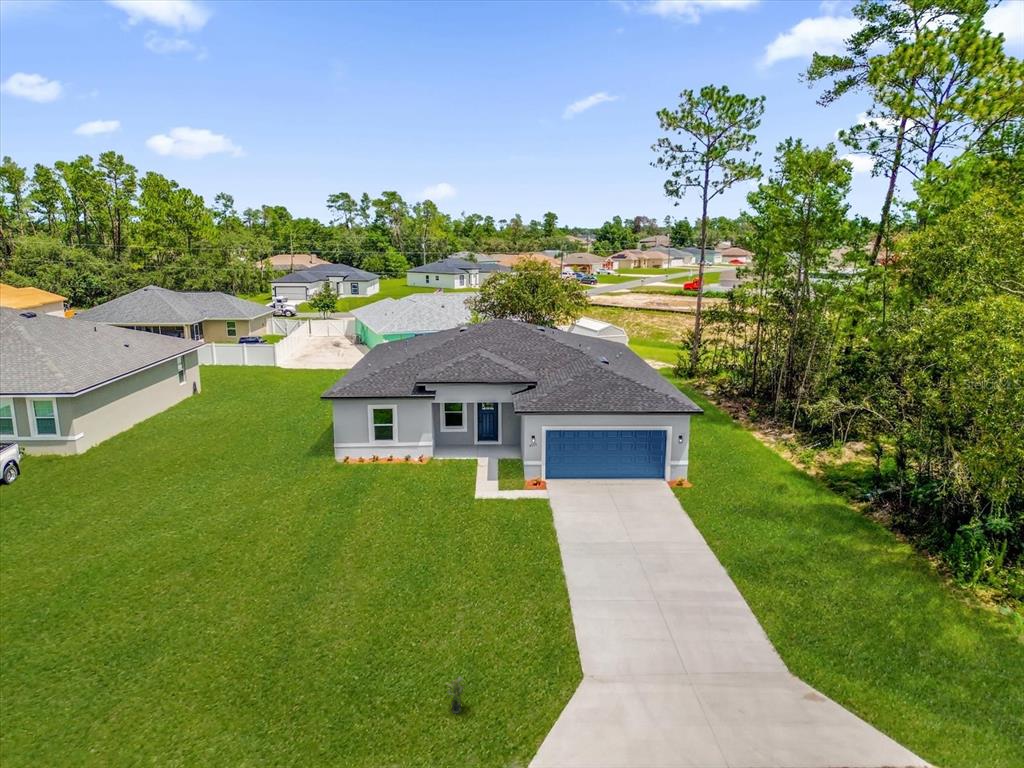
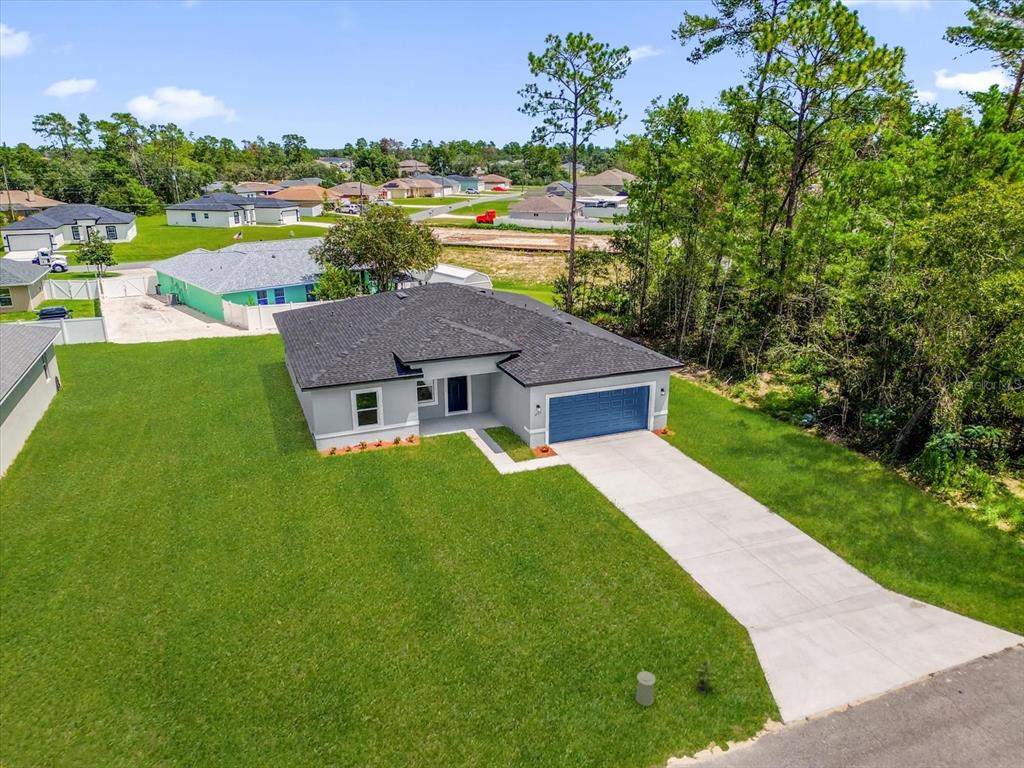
trash can: none [384,672,404,708] -> present [636,671,655,705]

